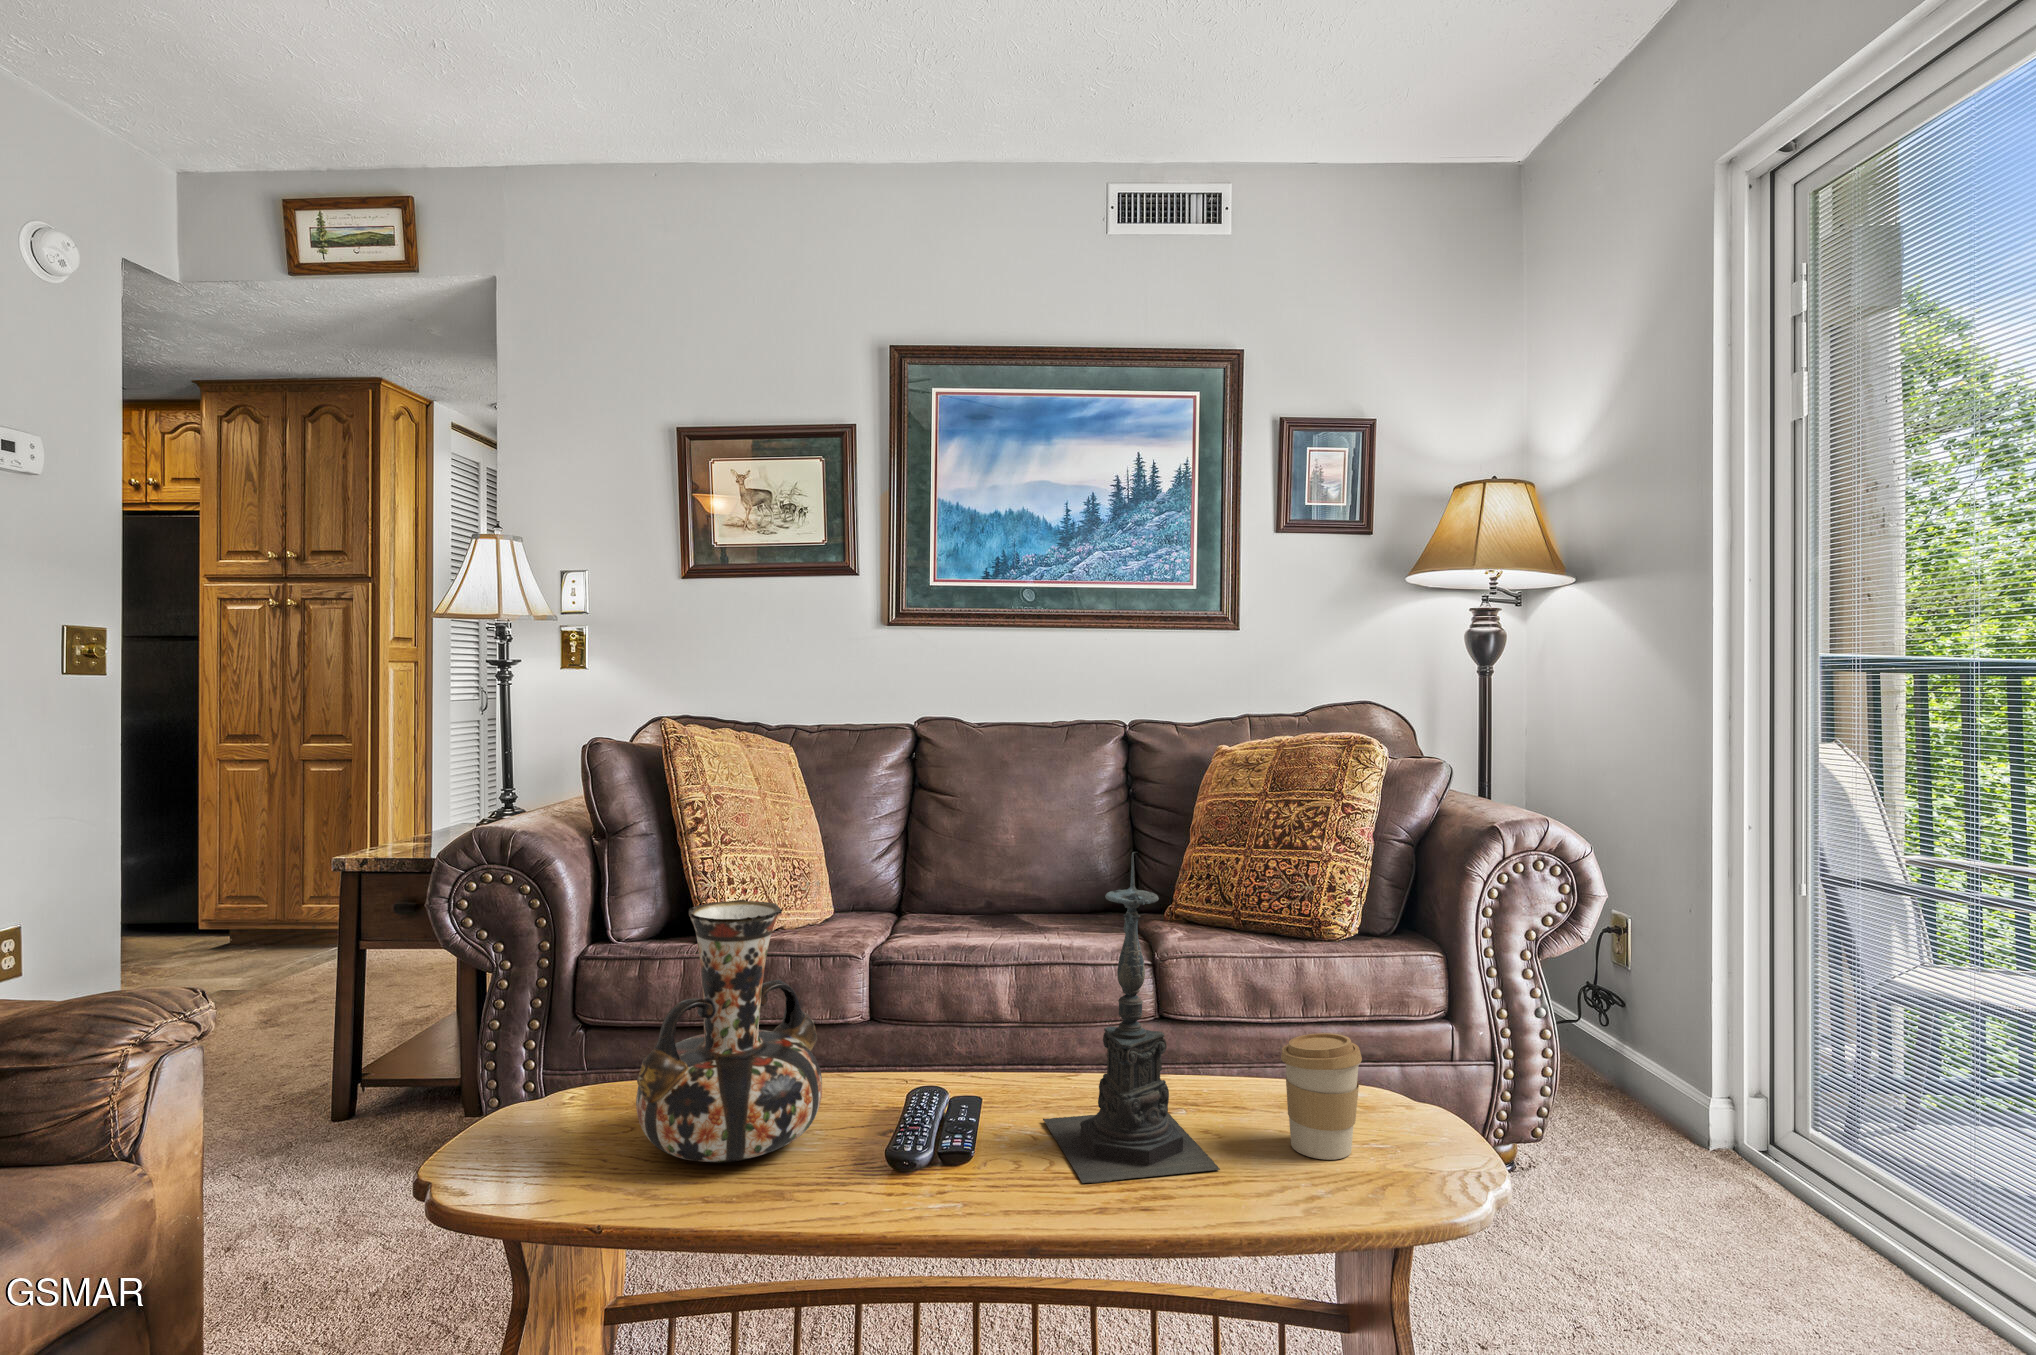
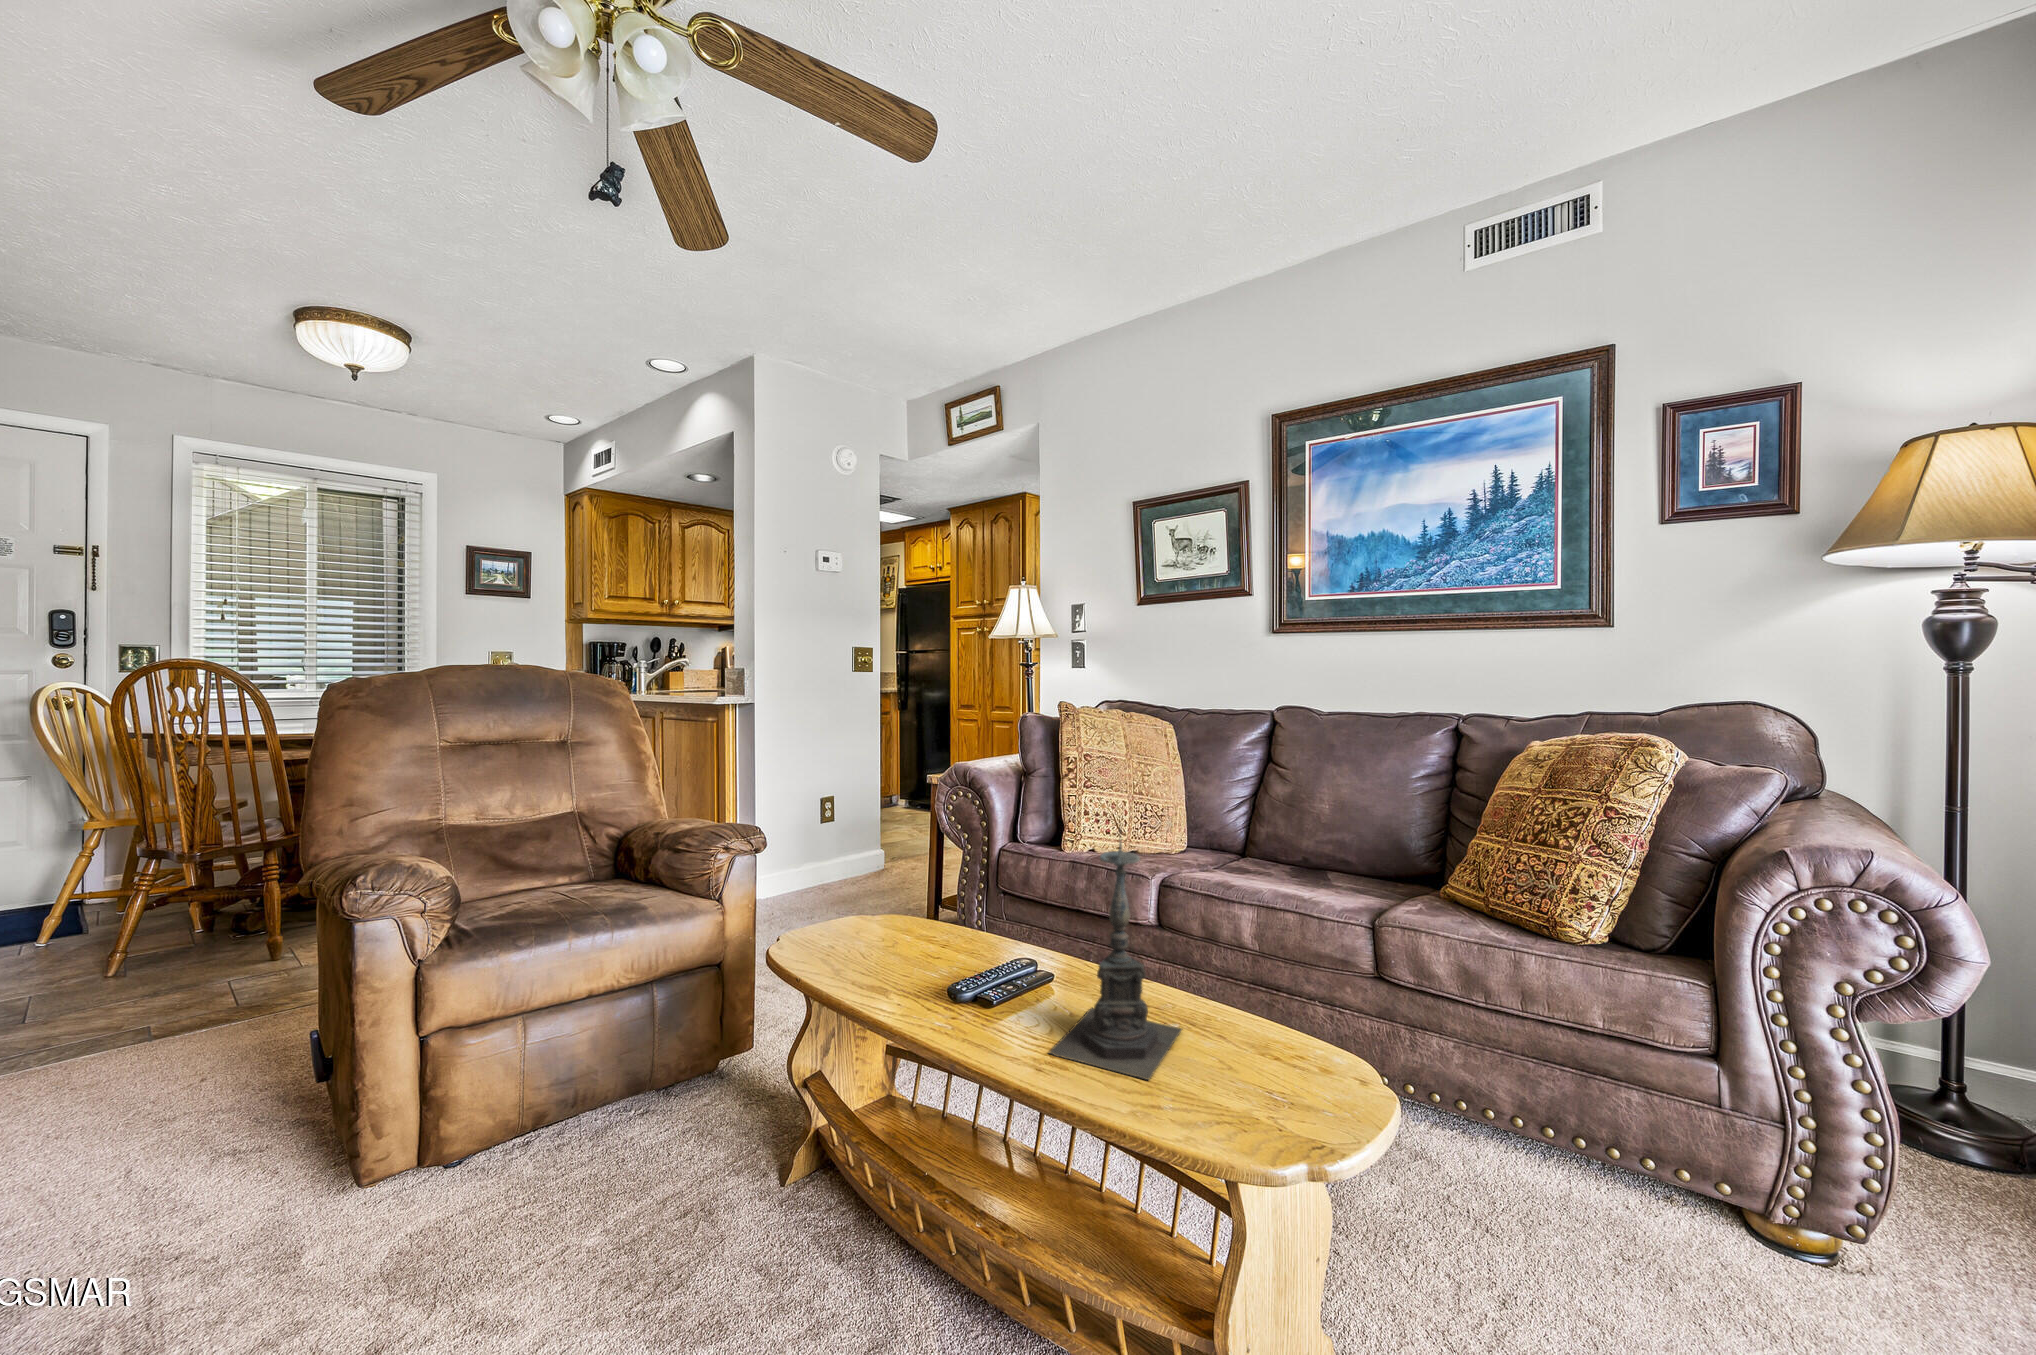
decorative vase: present [636,899,822,1163] -> none [854,821,977,976]
coffee cup: present [1281,1033,1362,1160] -> none [1222,999,1292,1110]

